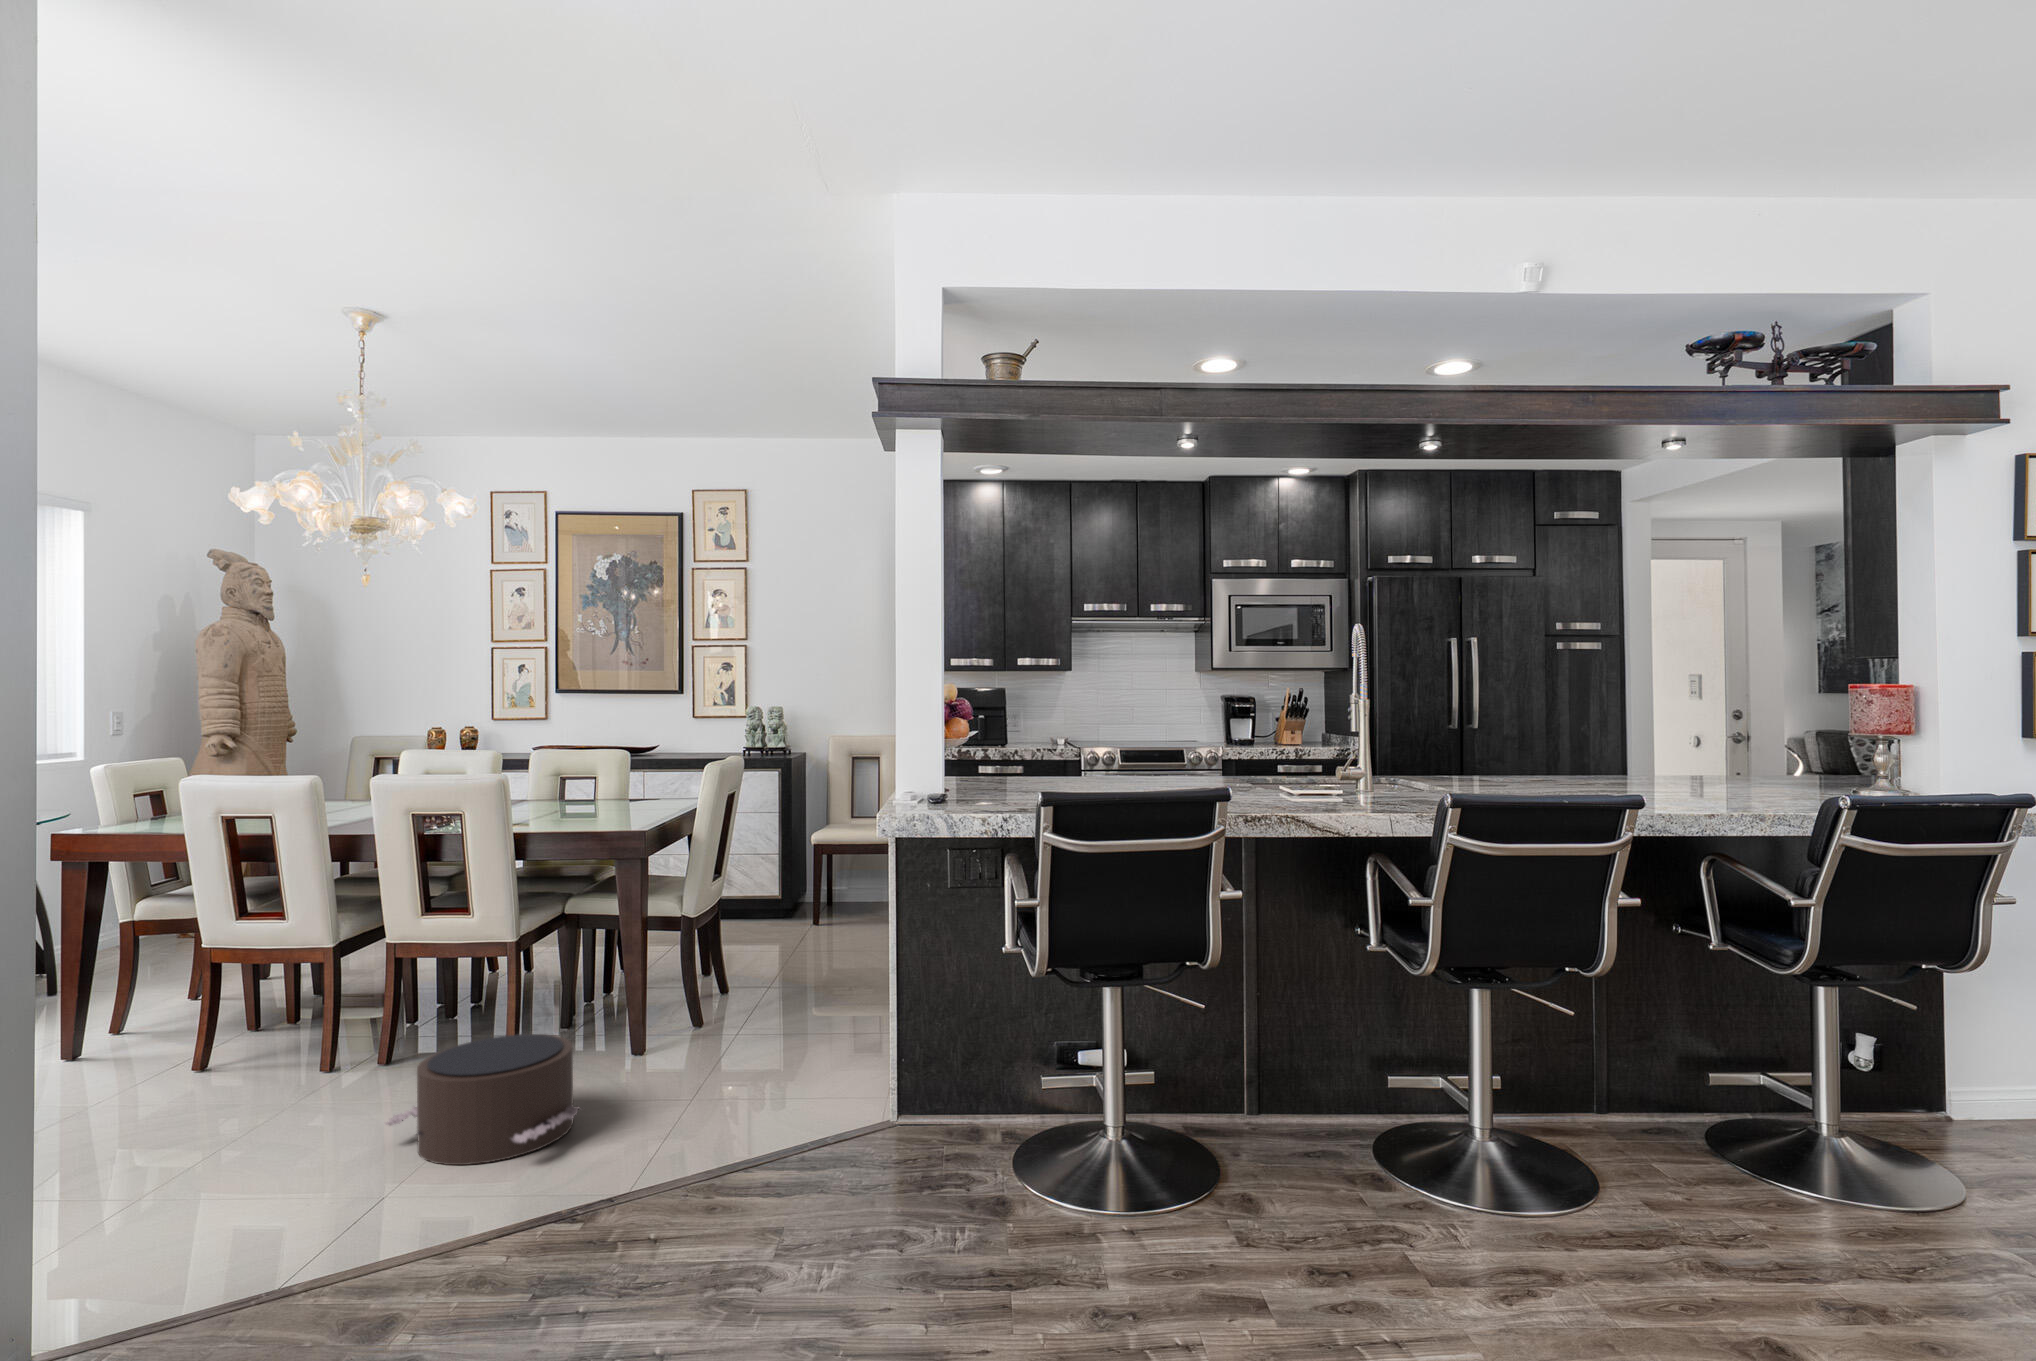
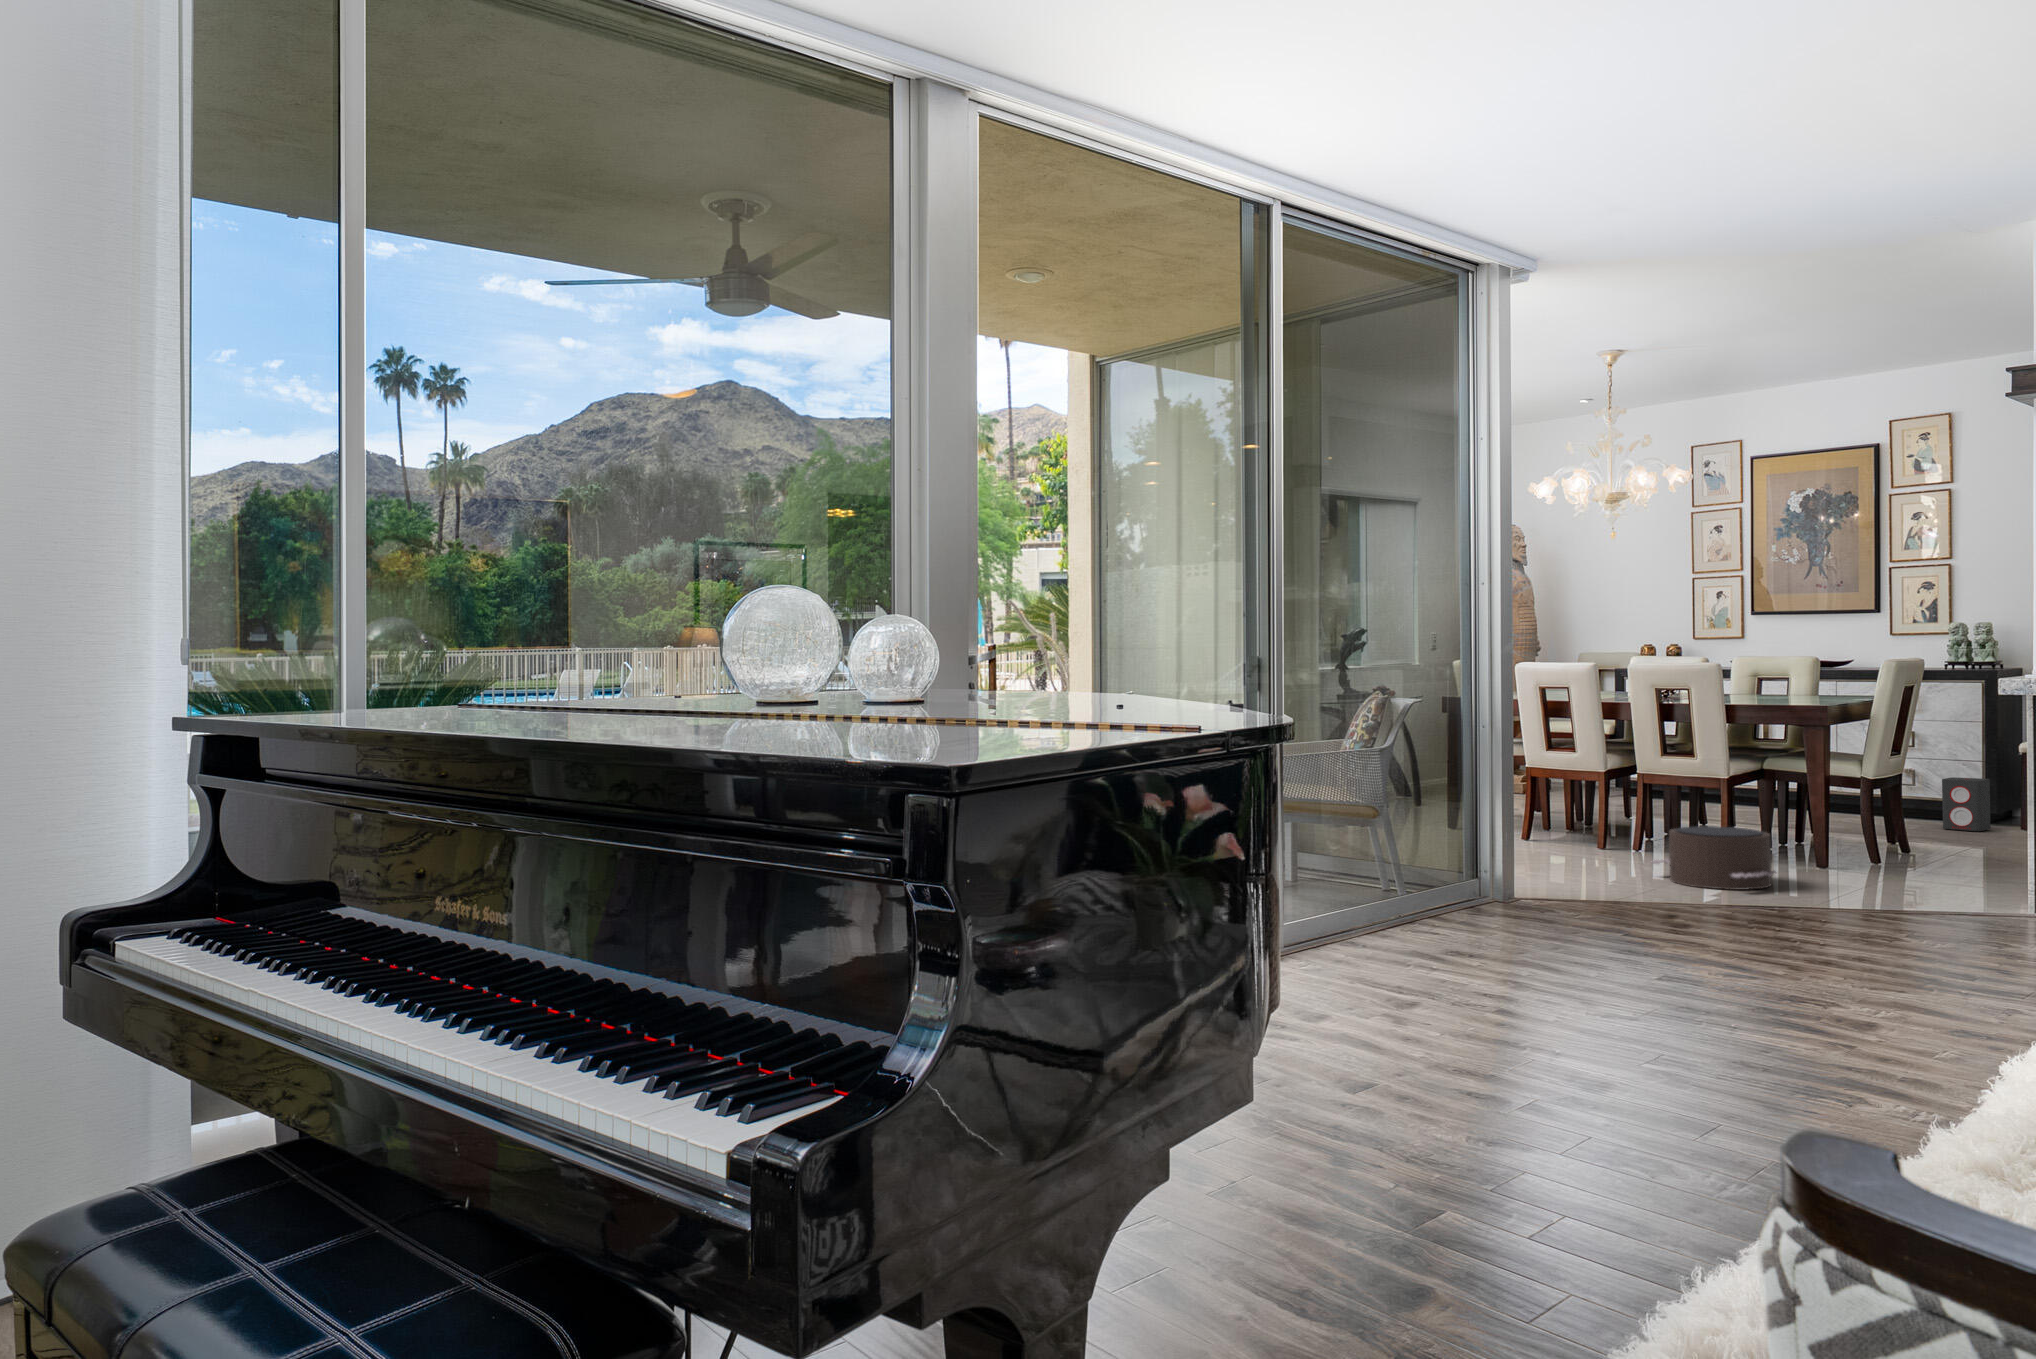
speaker: none [744,870,785,929] -> present [1942,777,1991,831]

